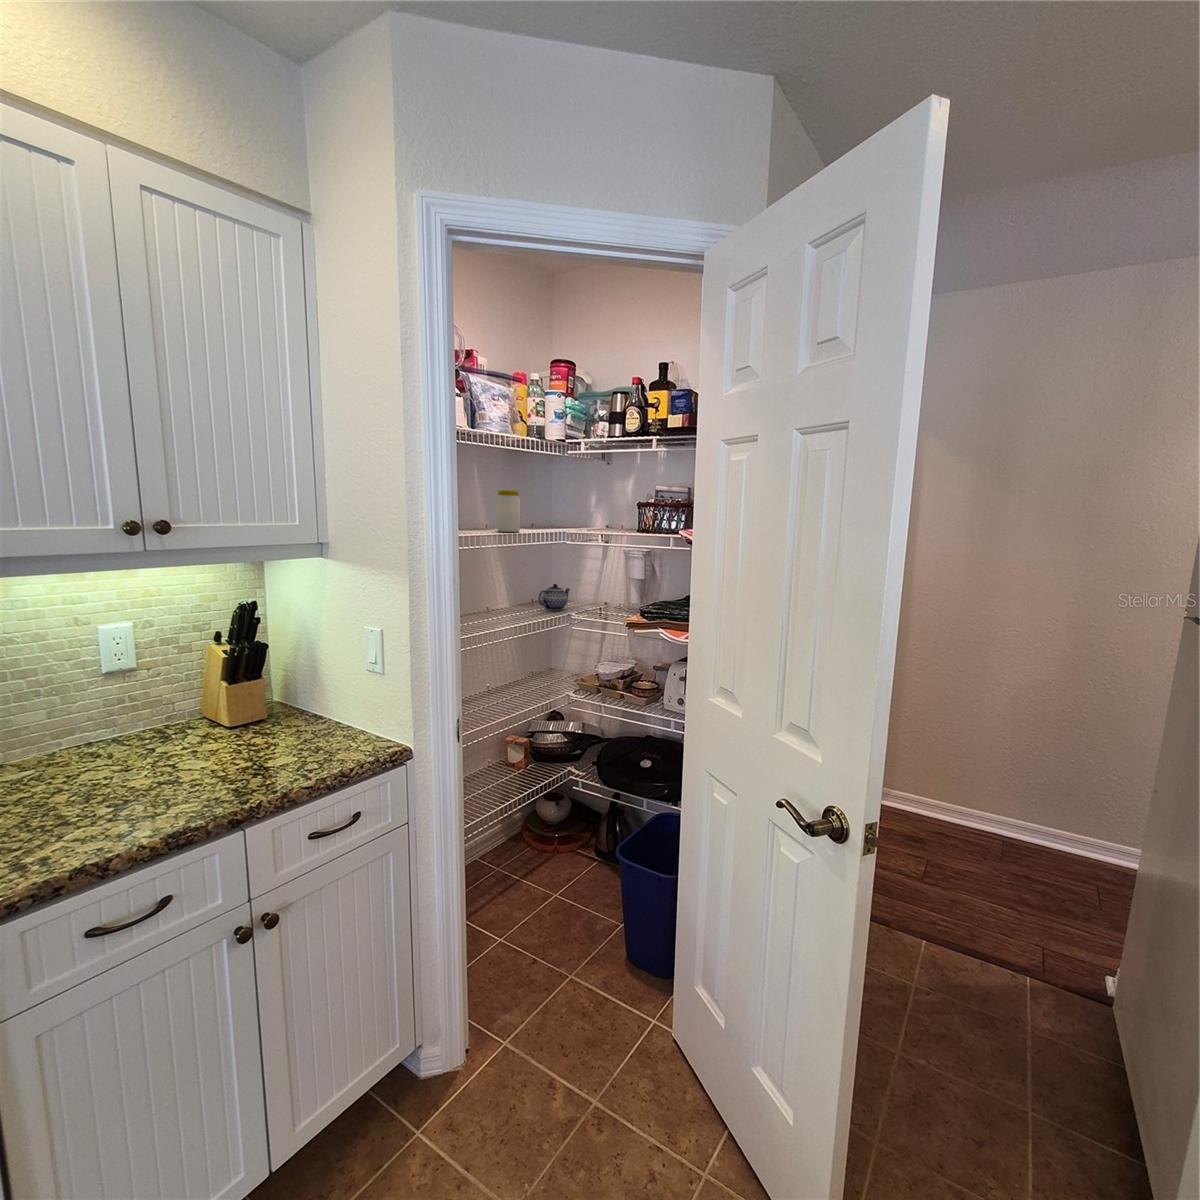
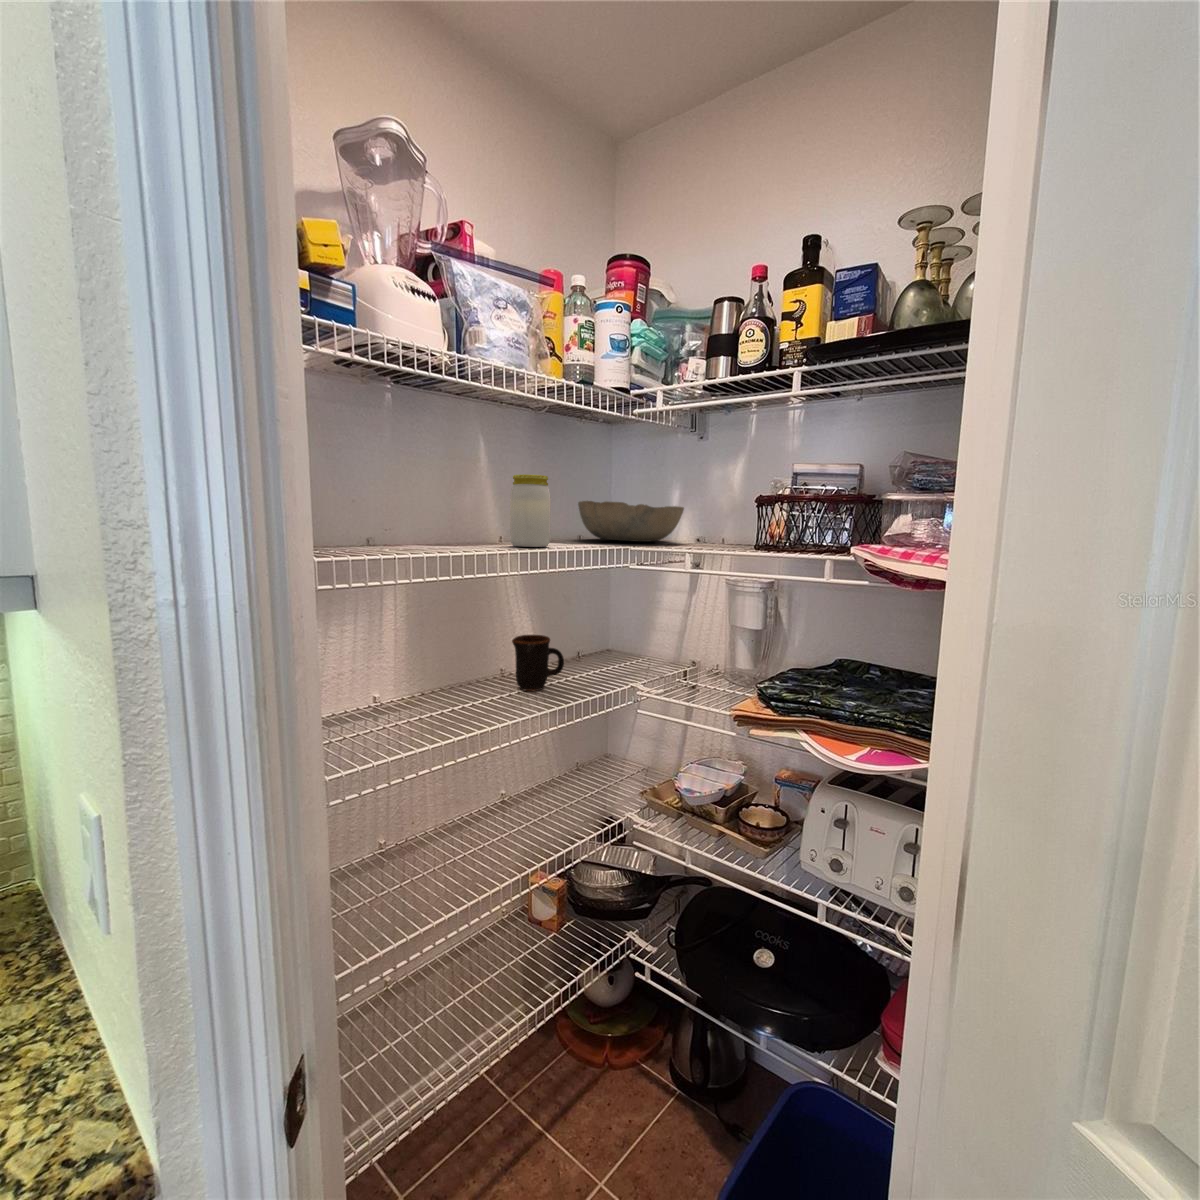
bowl: none [532,503,598,528] -> present [578,501,684,542]
teapot: present [538,584,570,611] -> none [584,631,638,675]
mug: none [497,585,527,619] -> present [512,635,564,691]

